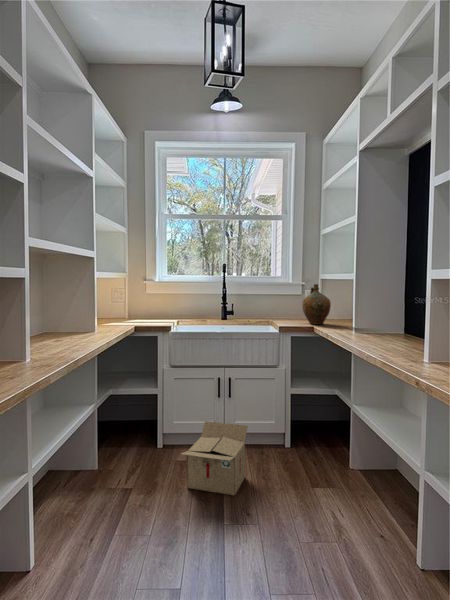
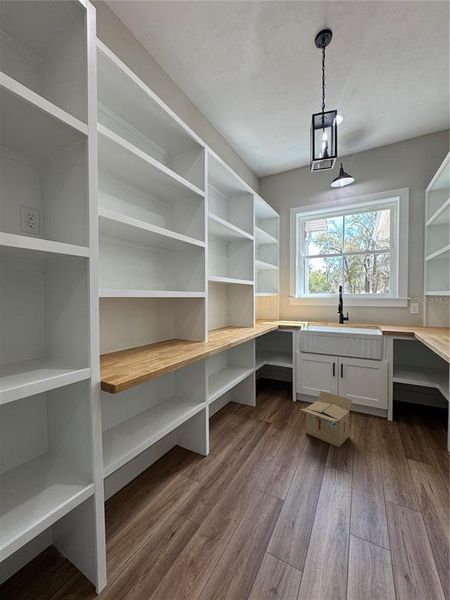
ceramic jug: present [302,284,331,324] -> none [404,300,431,331]

